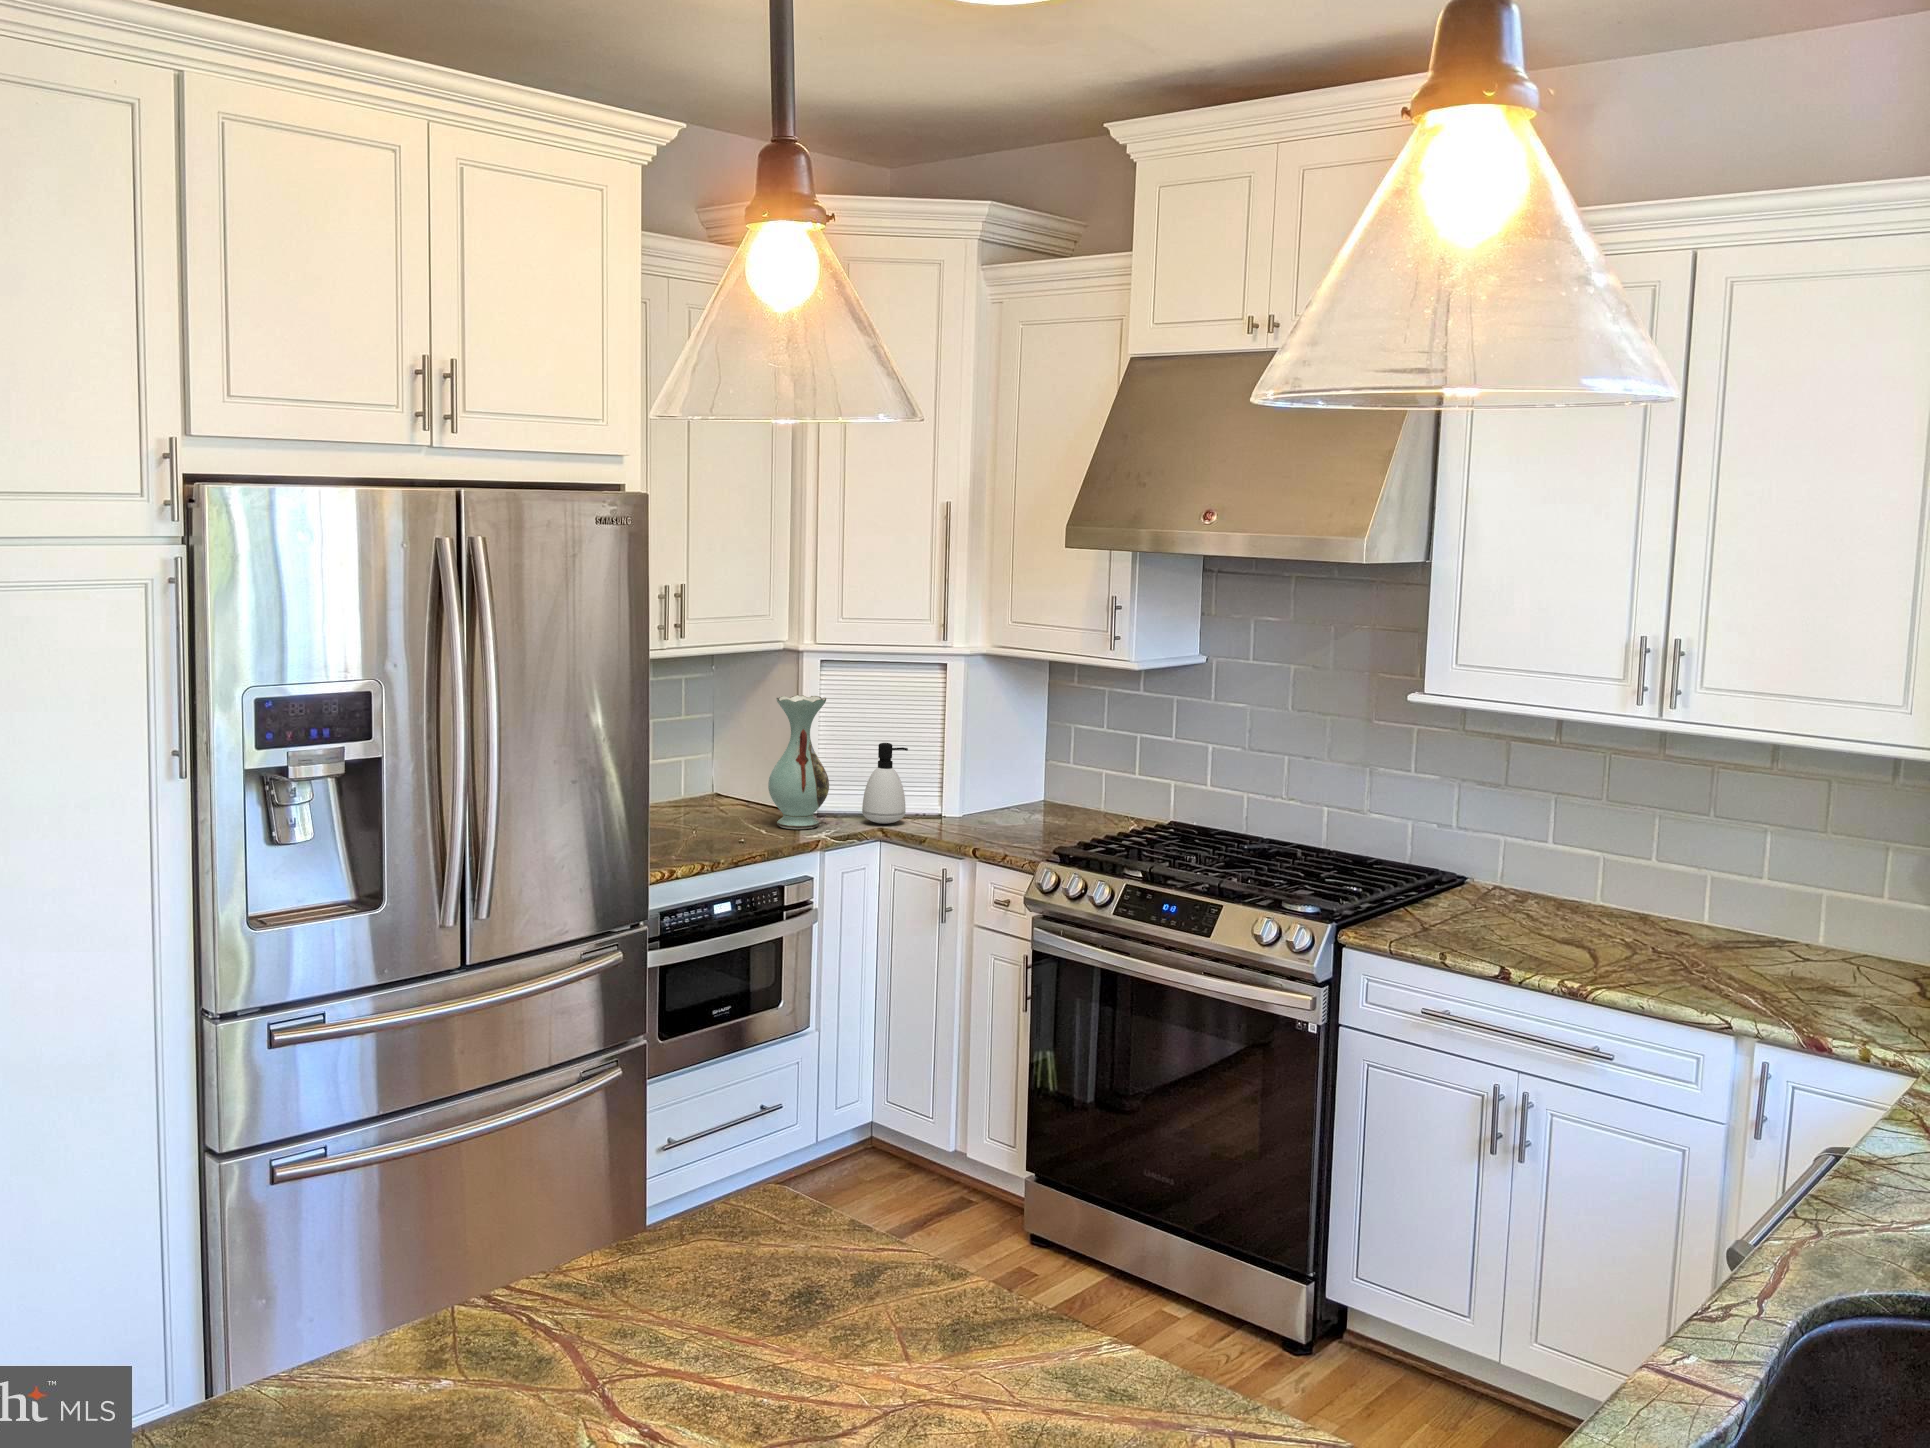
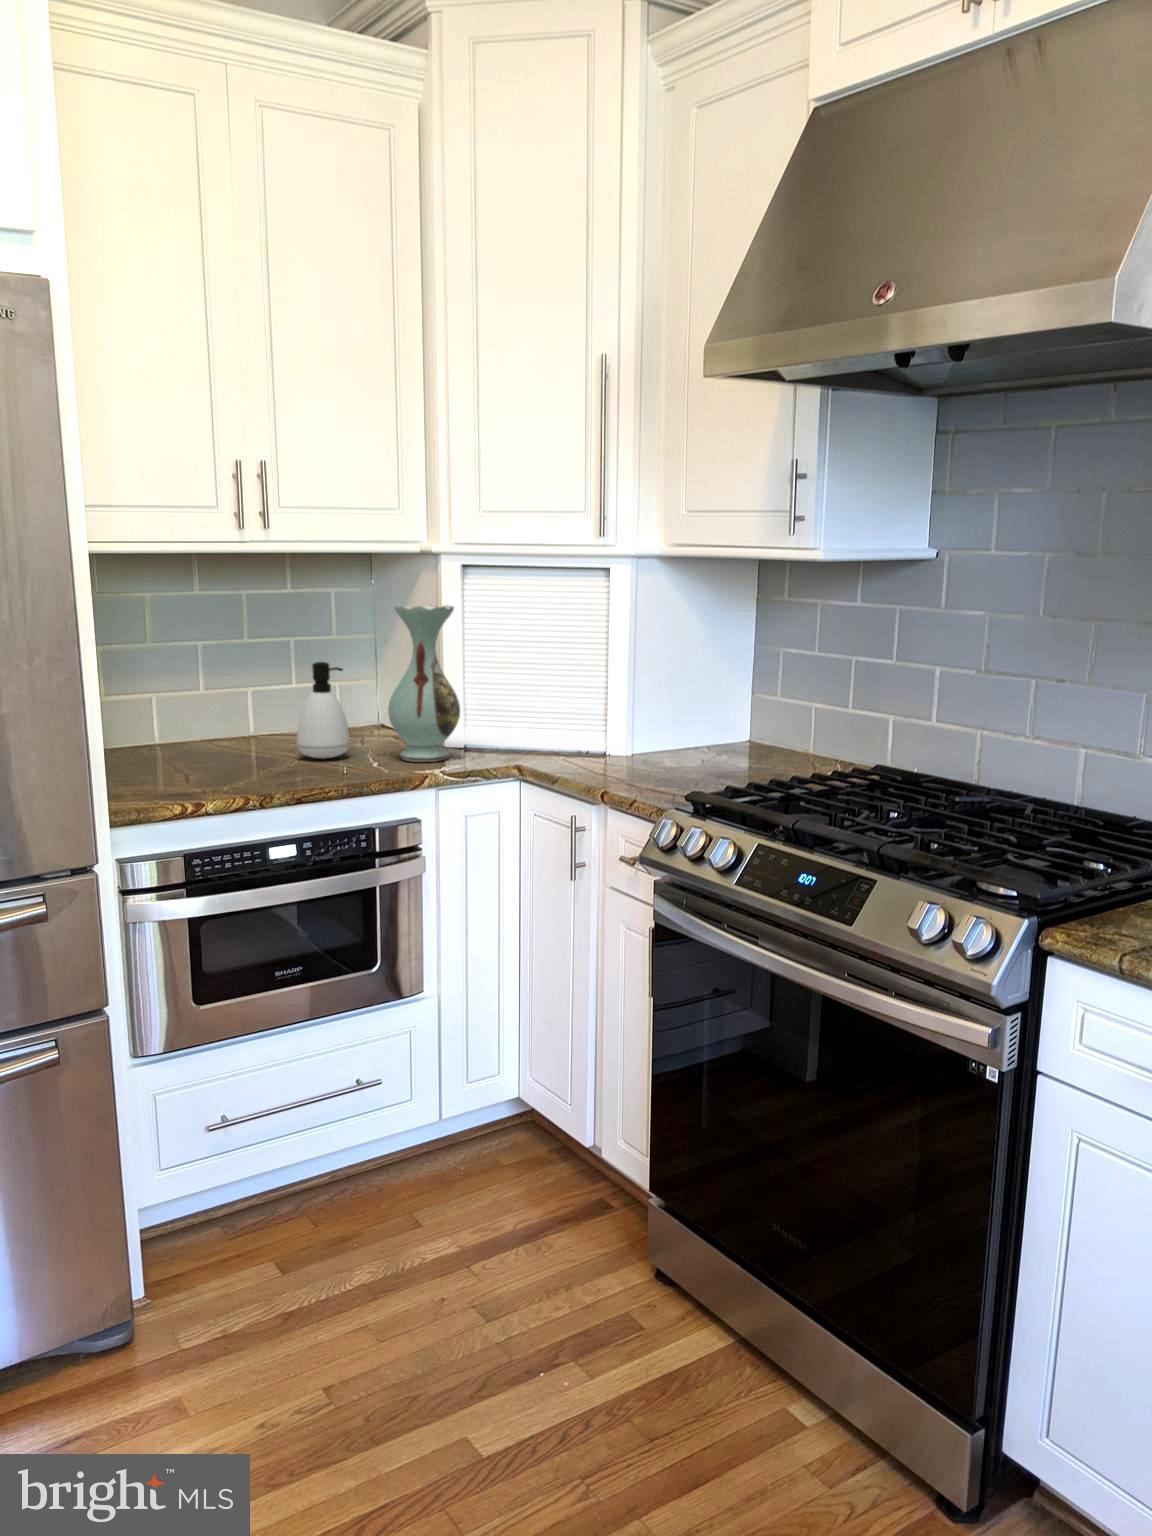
soap dispenser: present [862,743,908,824] -> present [297,662,350,759]

